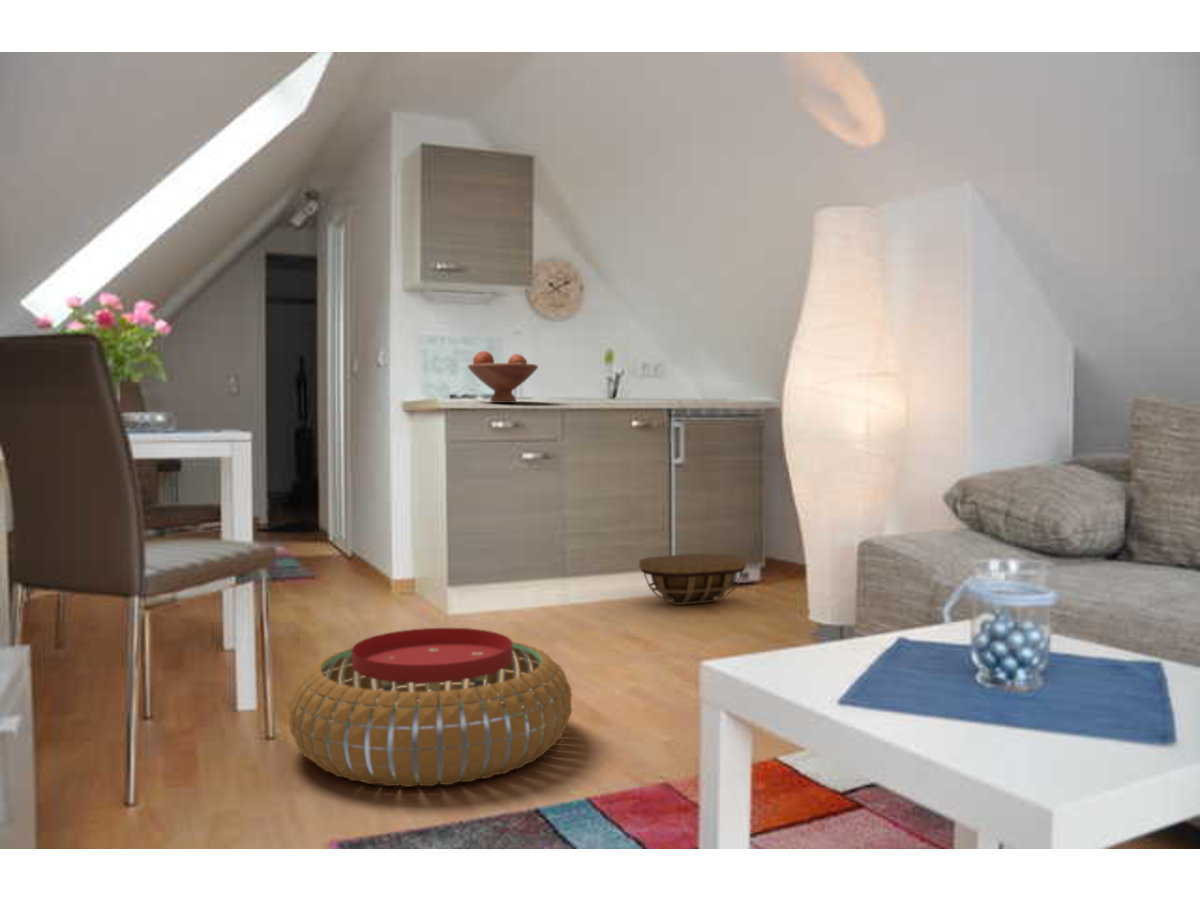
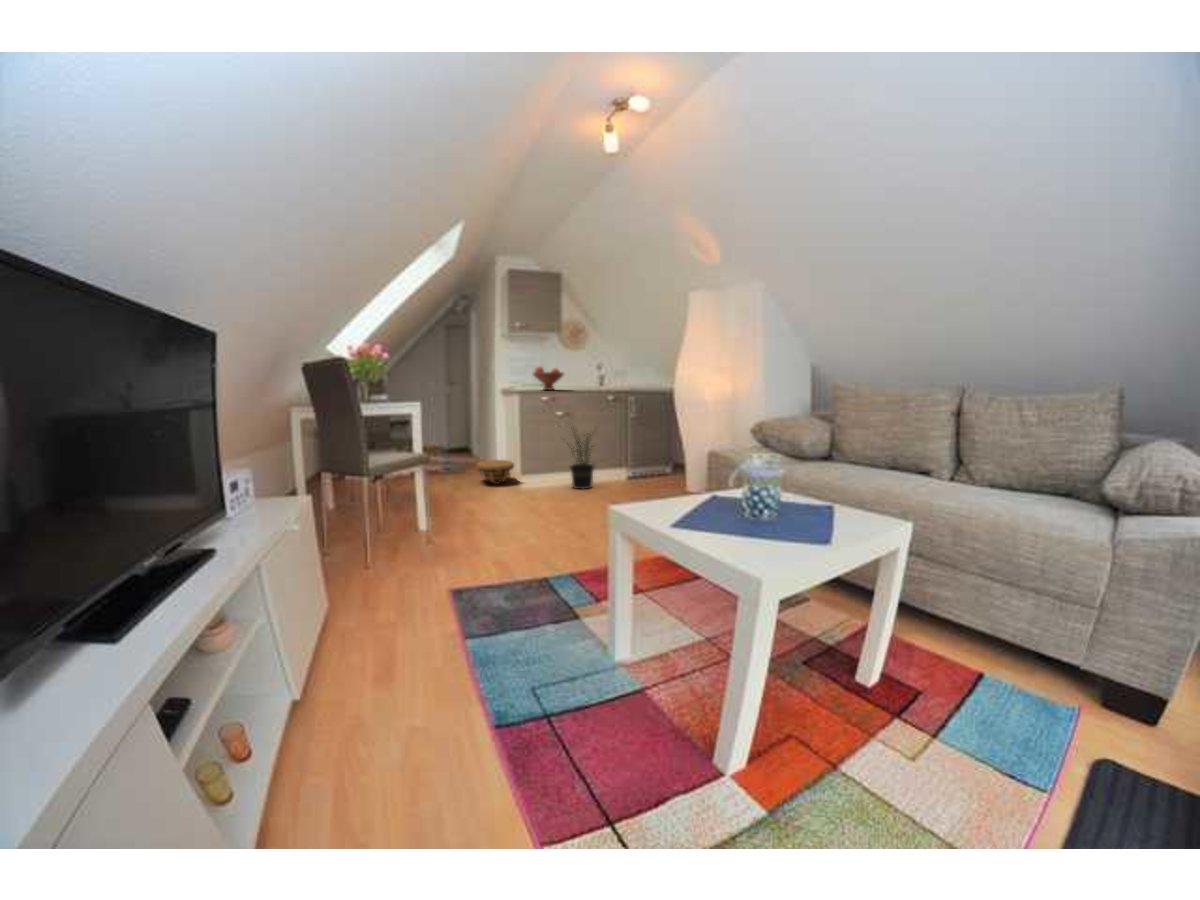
potted plant: none [524,472,621,622] -> present [567,425,595,489]
basket: present [639,554,747,605] -> present [476,460,514,484]
pouf: present [289,628,572,787] -> none [439,492,571,563]

